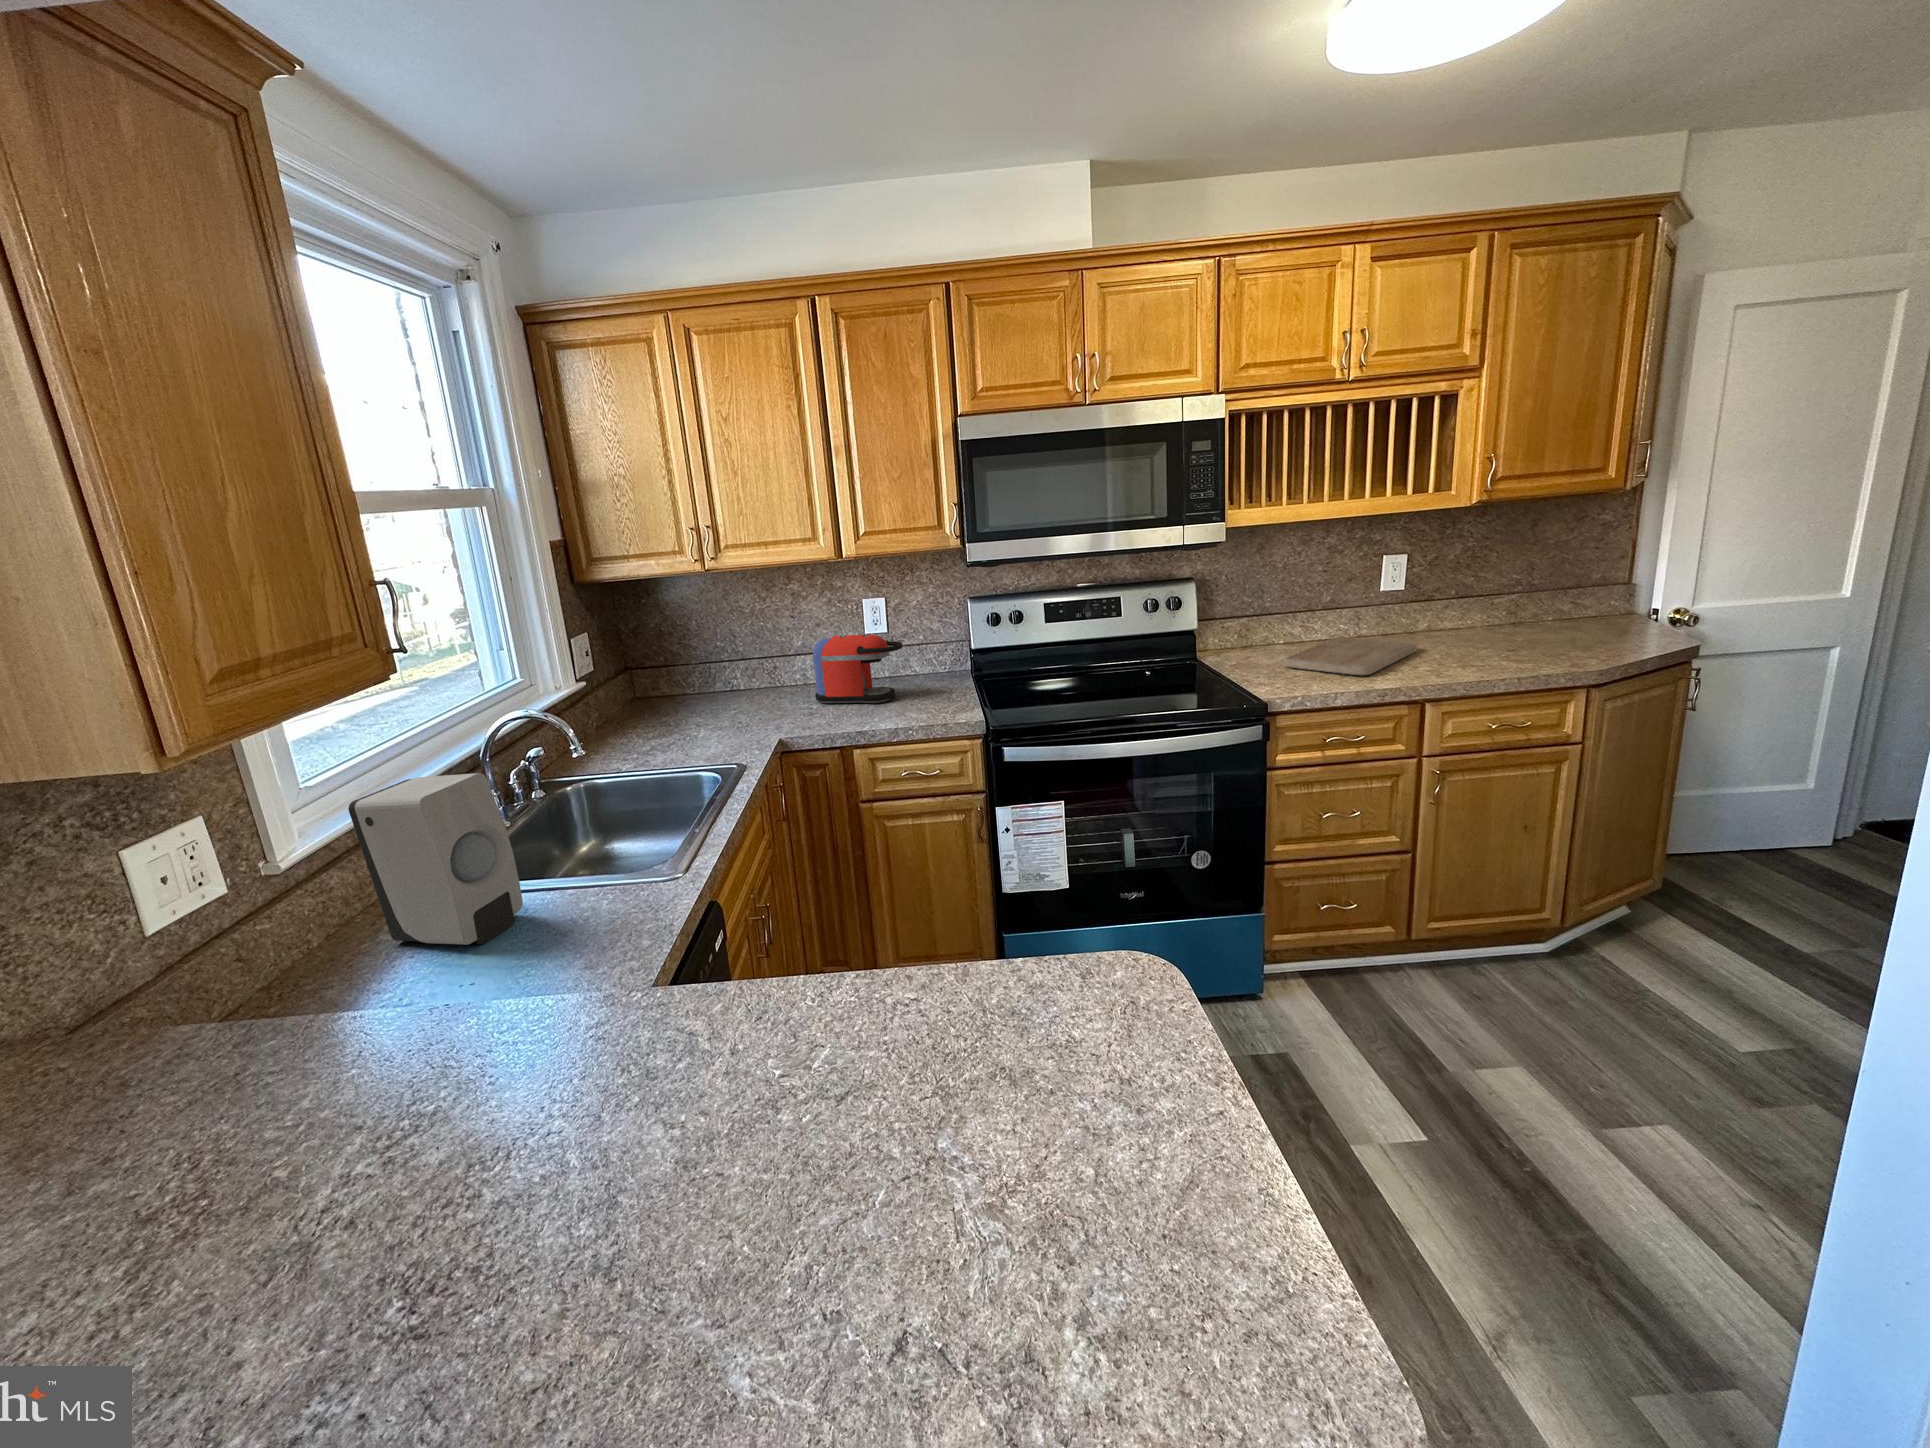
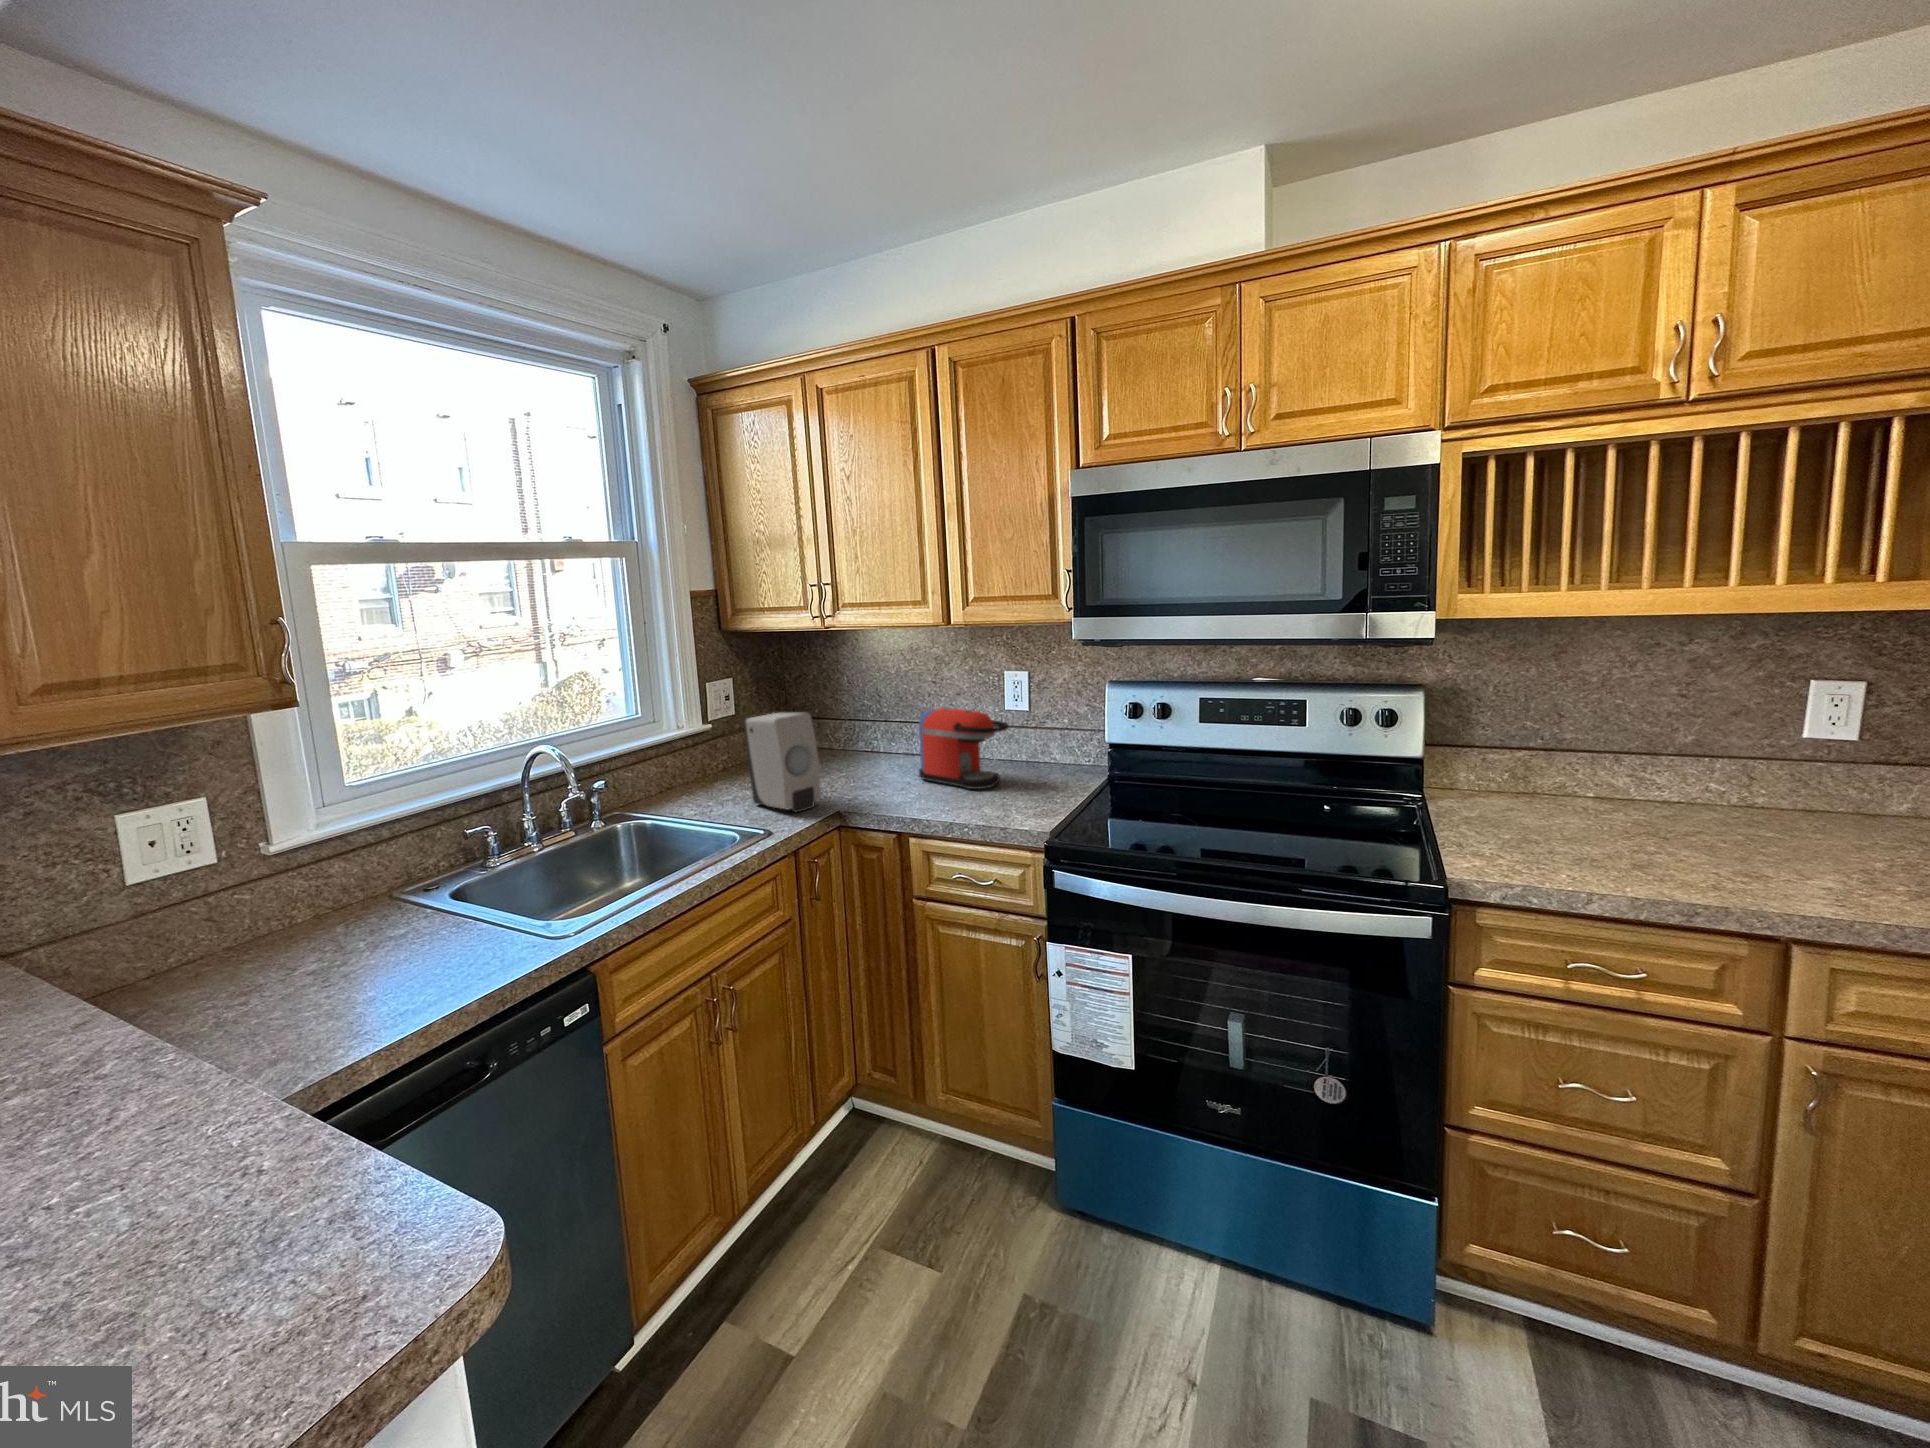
cutting board: present [1285,637,1417,675] -> none [1553,804,1852,875]
soap dispenser: present [348,773,523,945] -> present [743,713,821,812]

